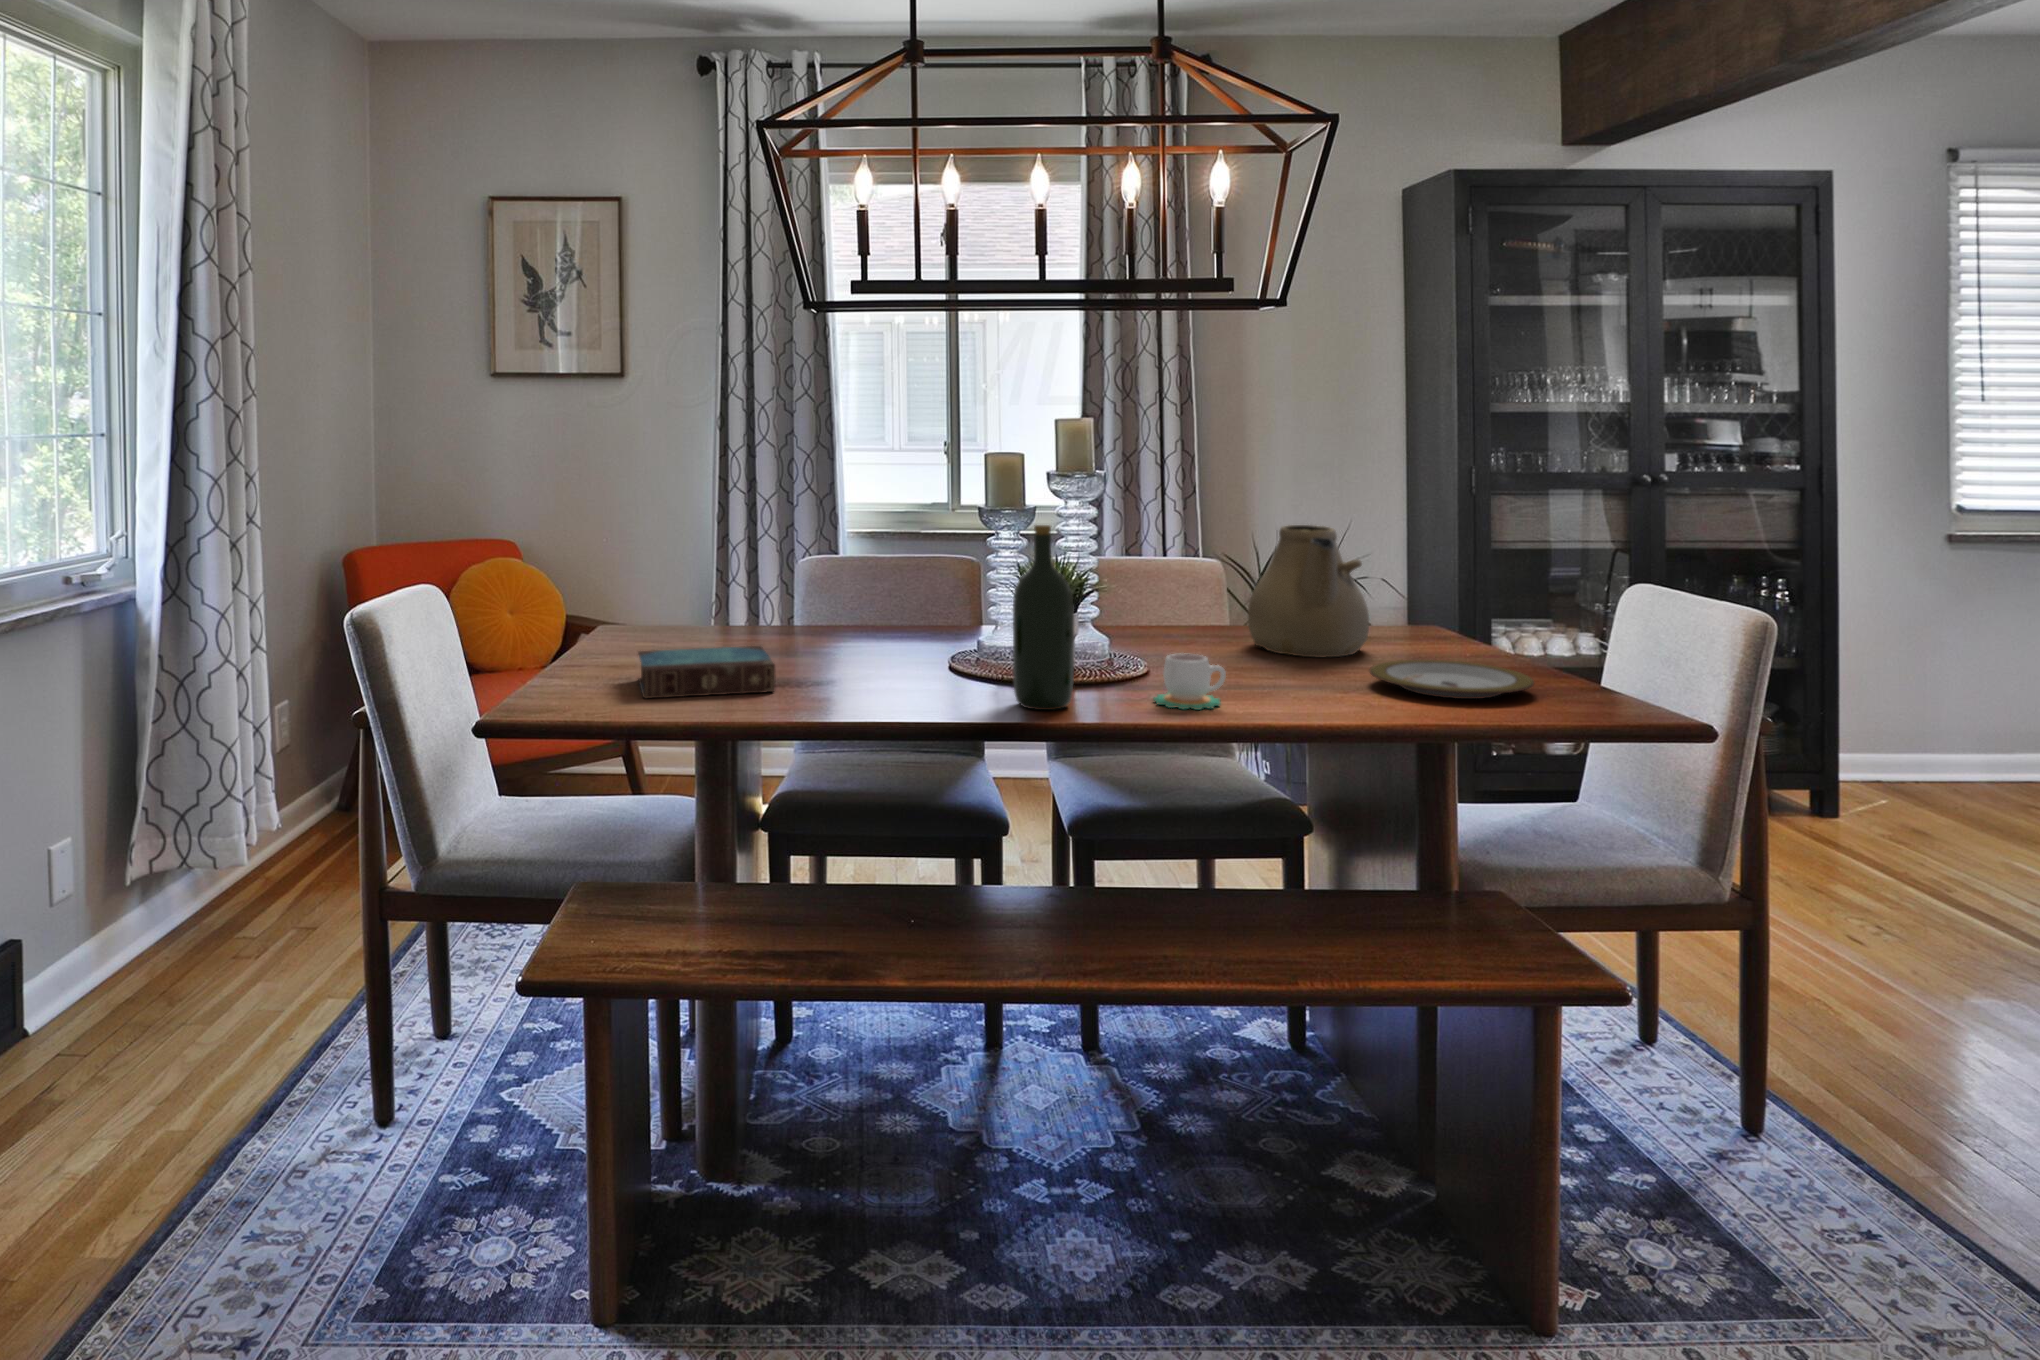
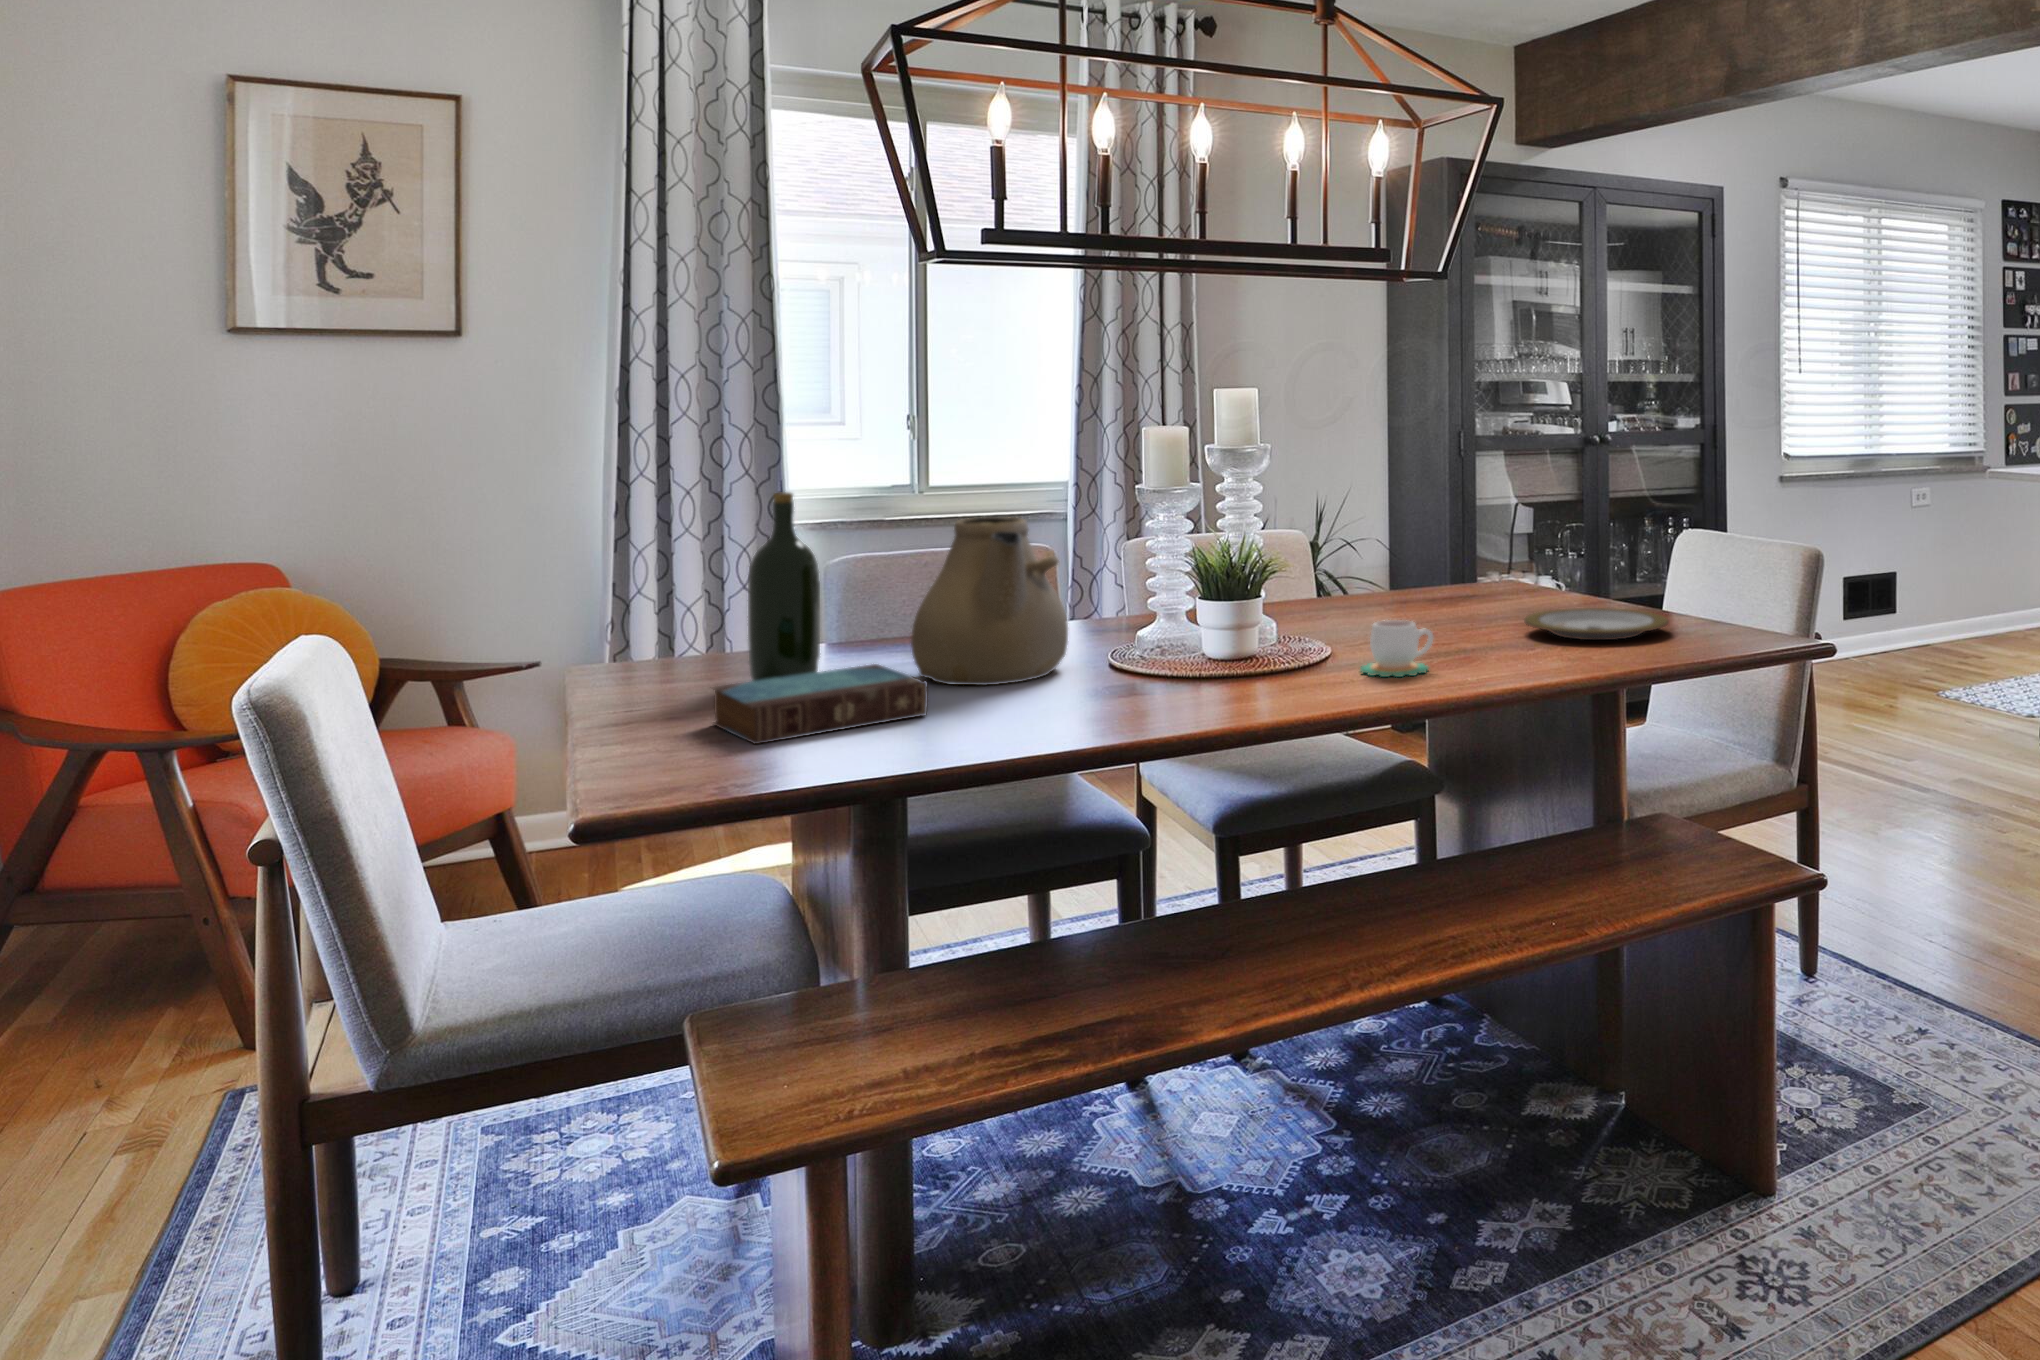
wine bottle: present [1013,525,1074,710] -> present [748,492,820,681]
teapot: present [1247,525,1369,657] -> present [911,517,1068,685]

